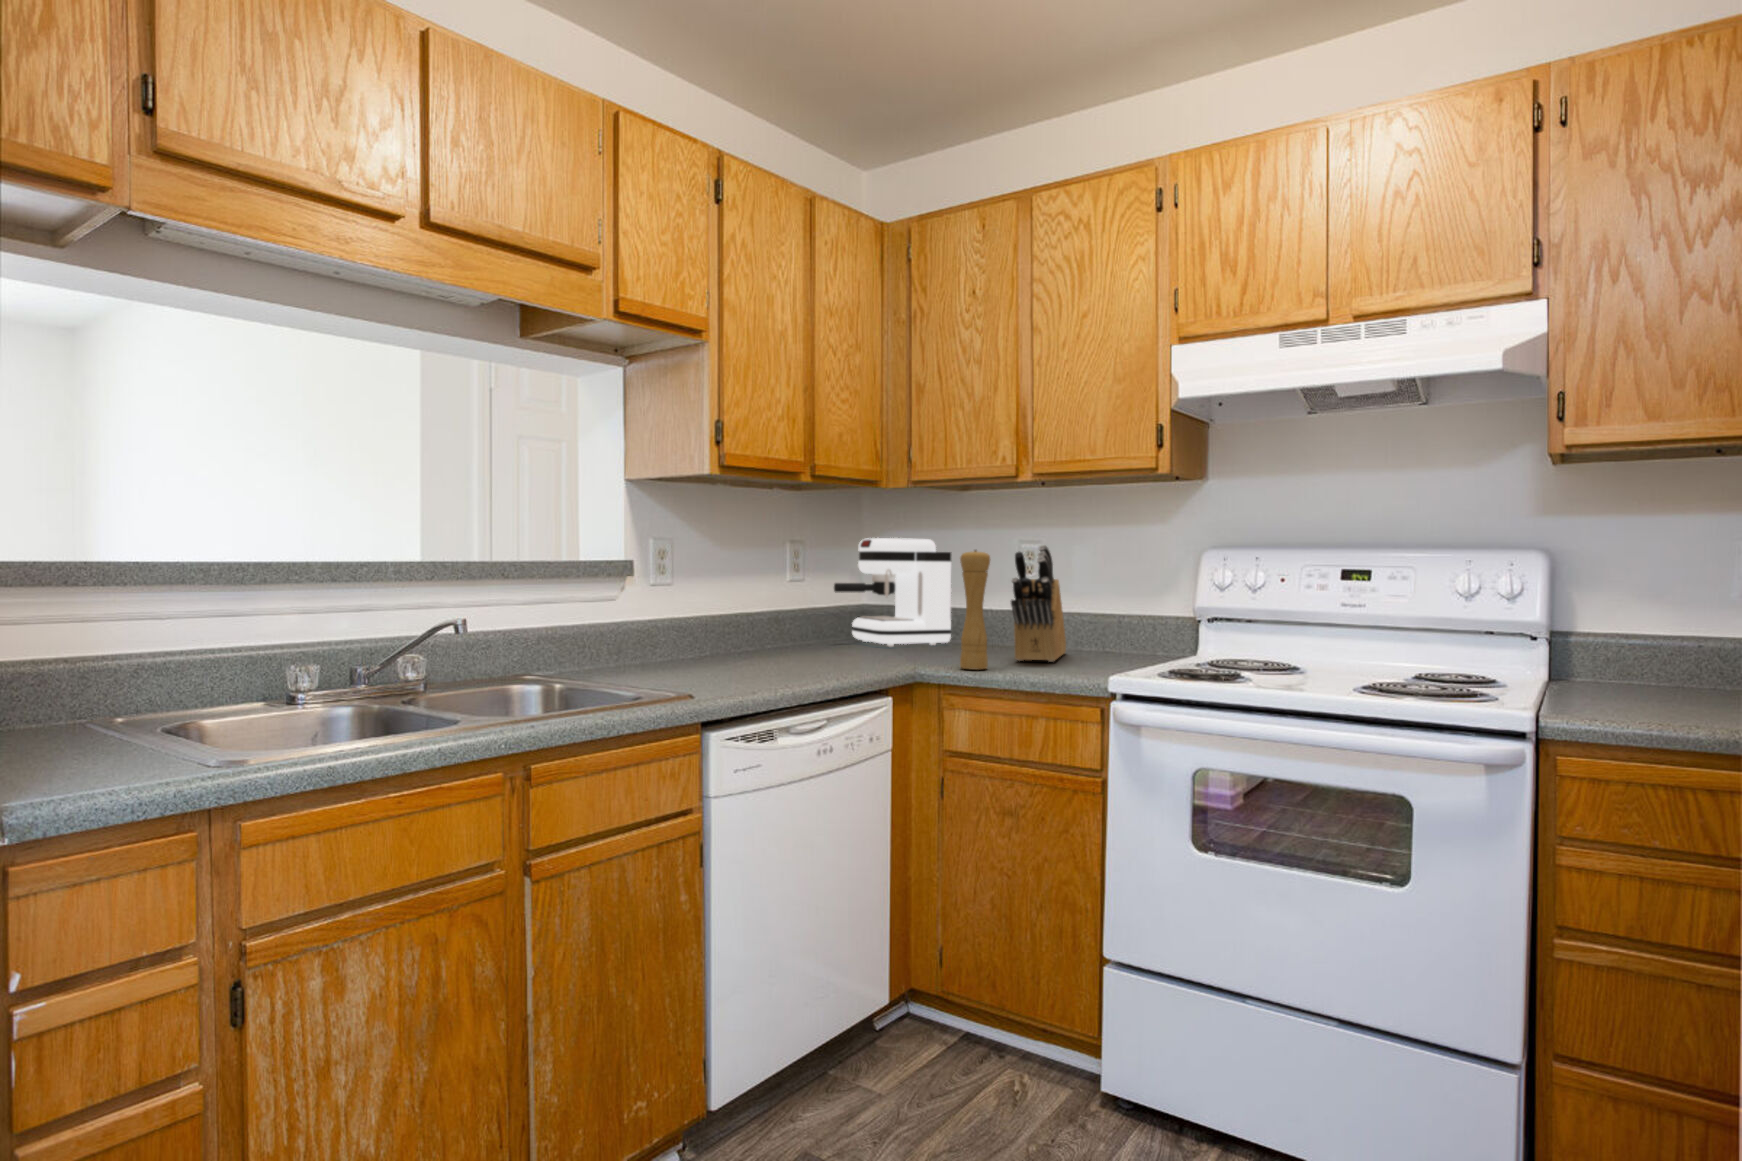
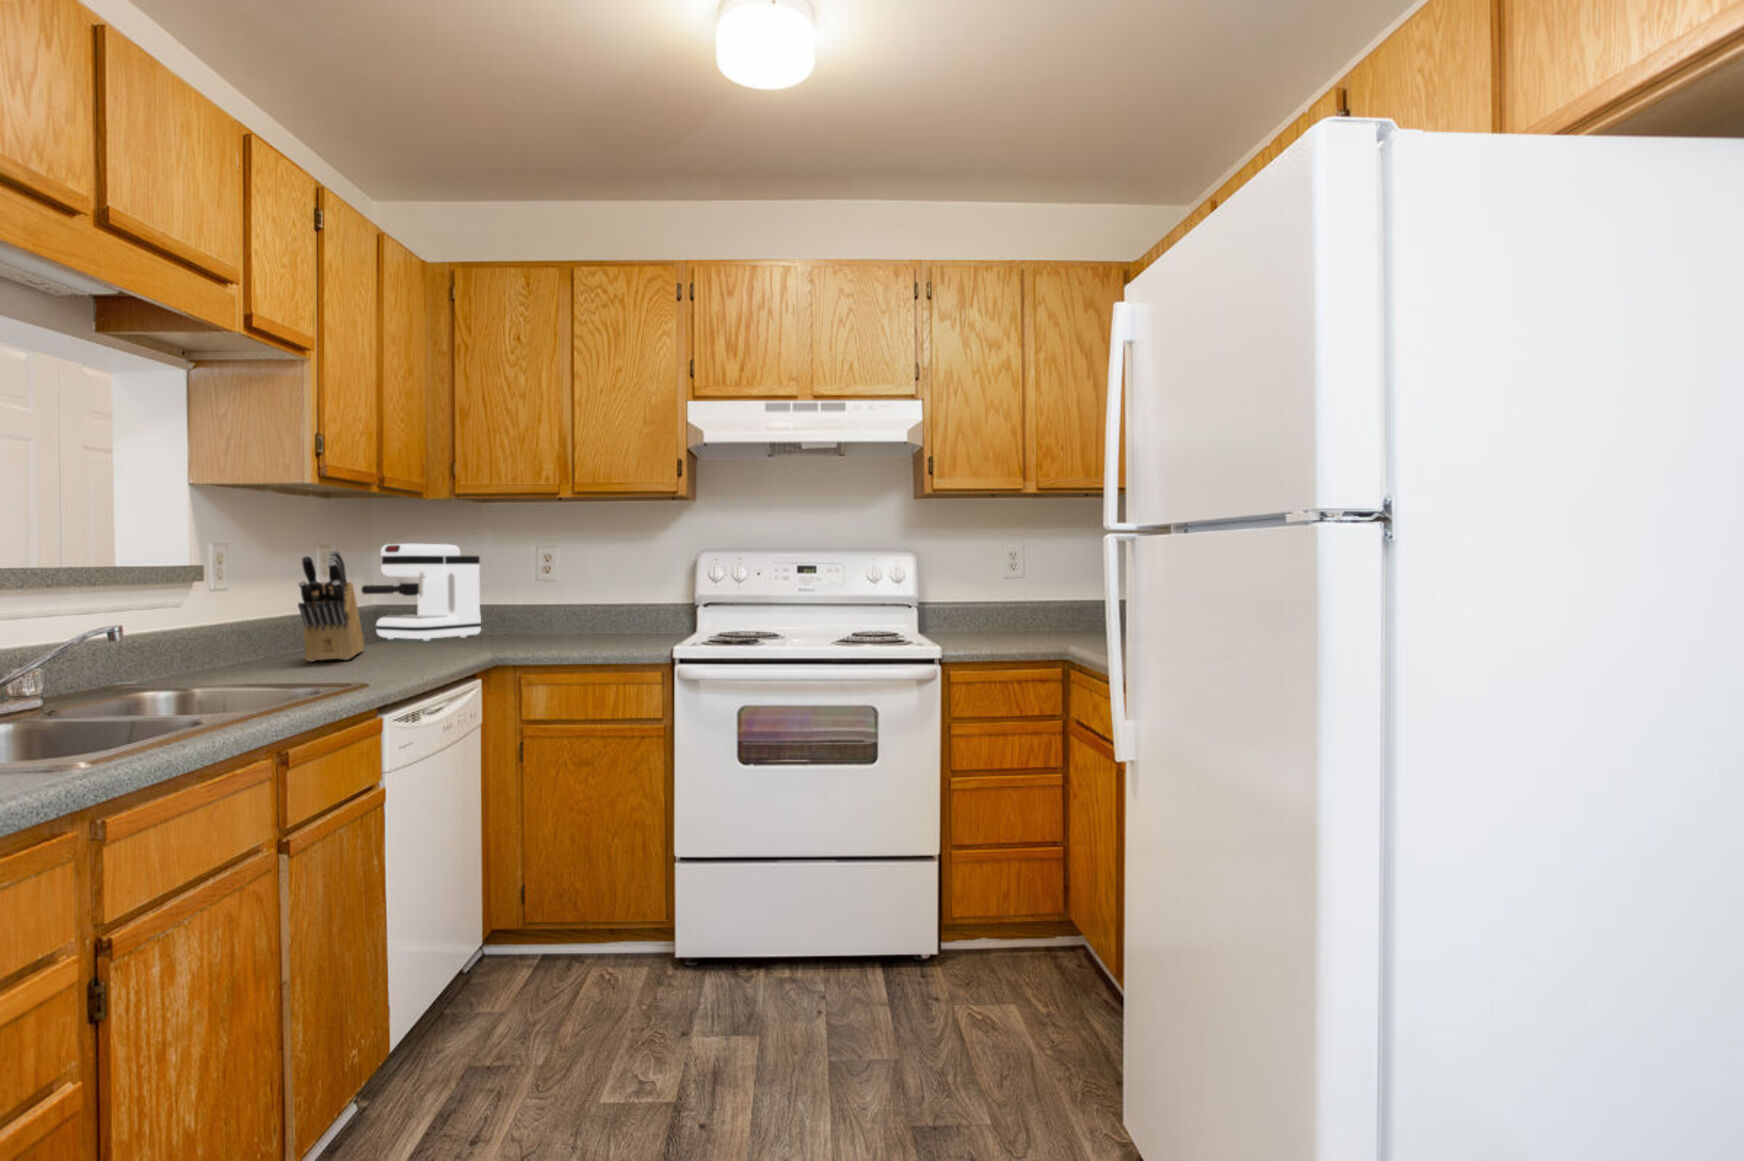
knife block: present [1011,545,1066,662] -> present [298,550,364,662]
pepper mill: present [960,550,990,669] -> none [528,552,555,652]

